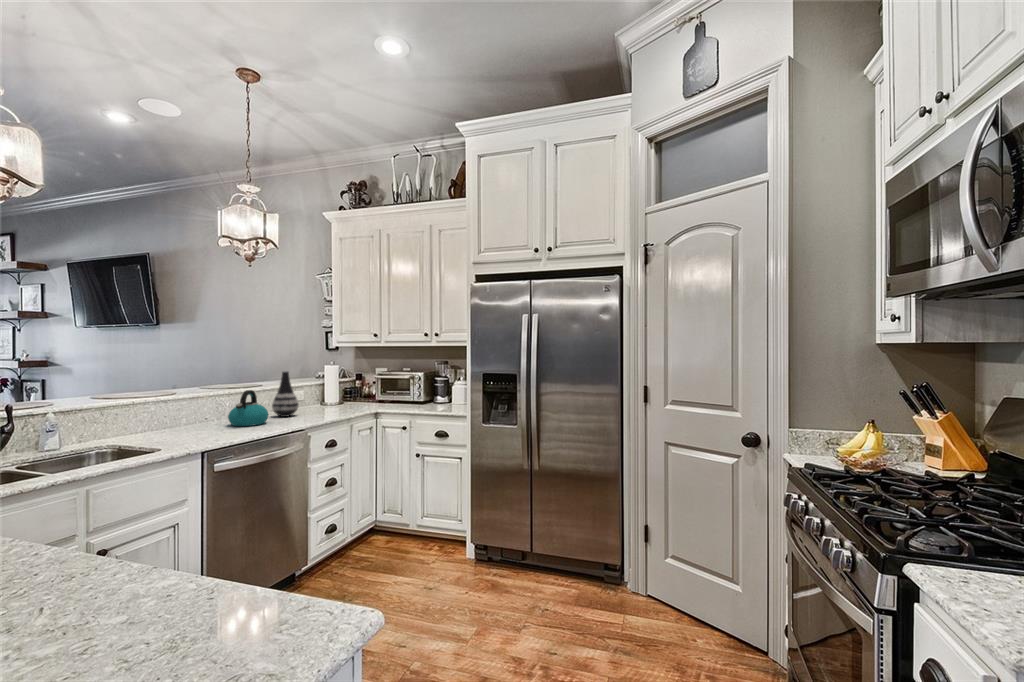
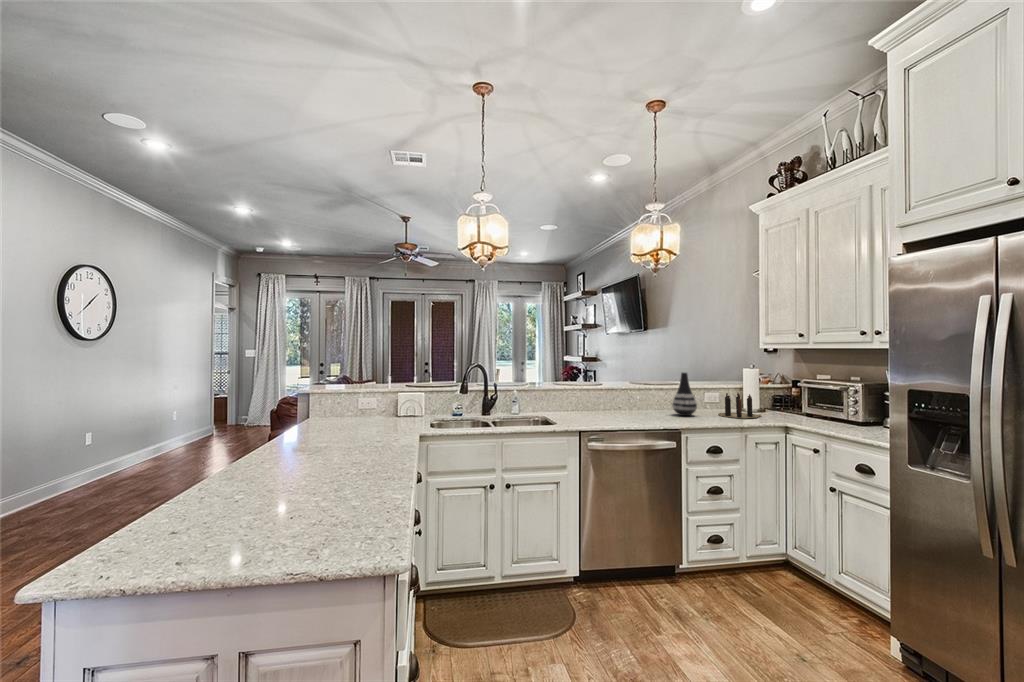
candle: none [307,388,359,412] -> present [719,393,761,419]
kettle: present [228,390,268,426] -> none [626,387,659,419]

